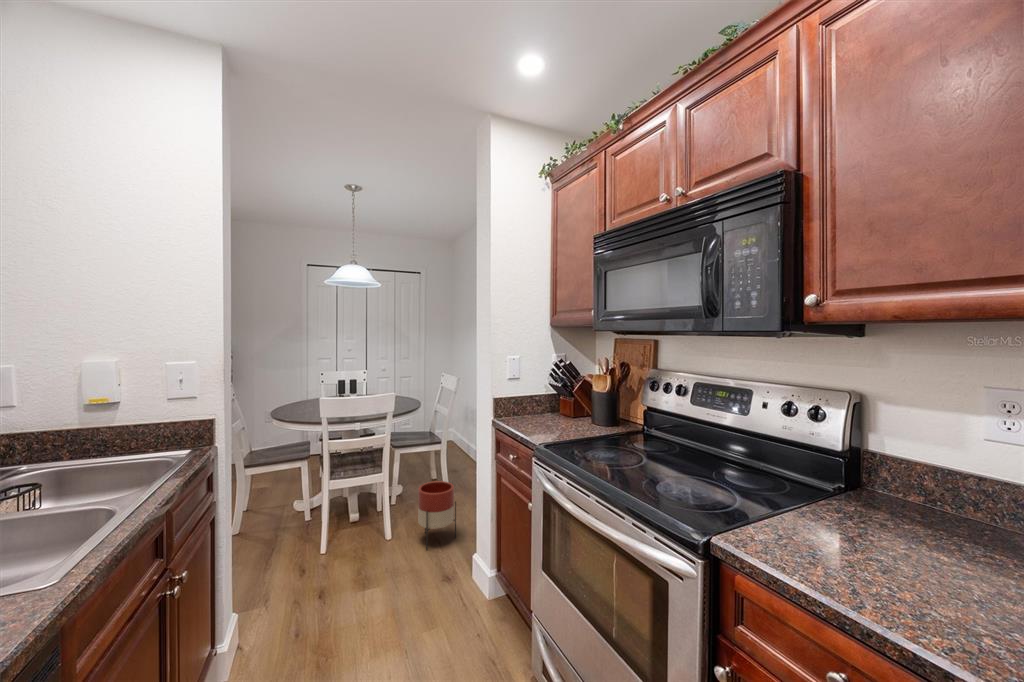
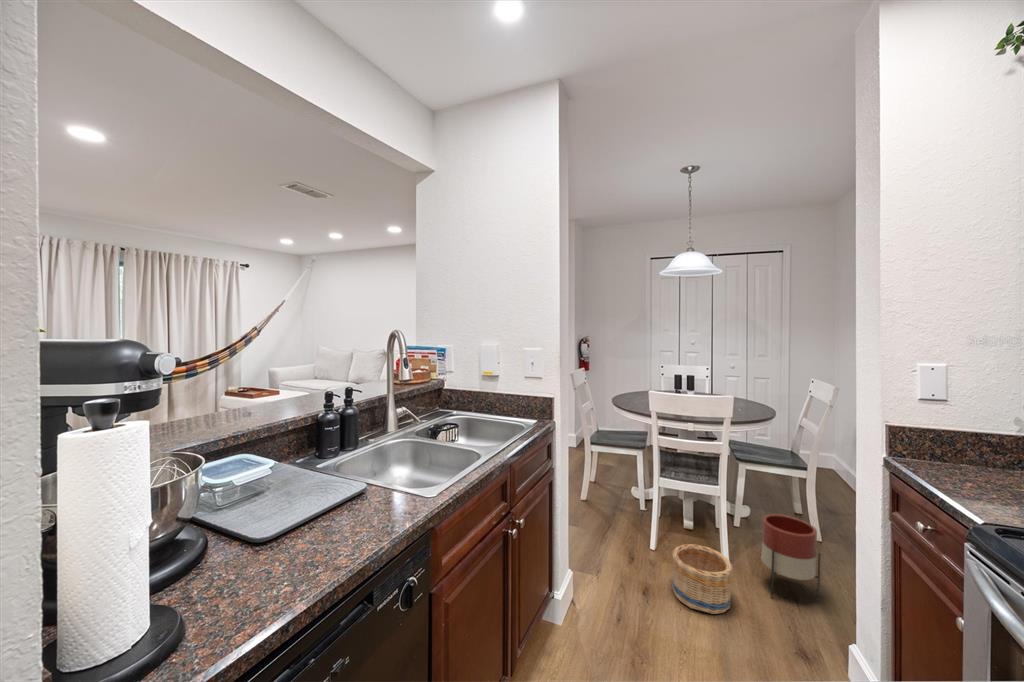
basket: none [348,529,400,589] -> present [672,544,733,614]

